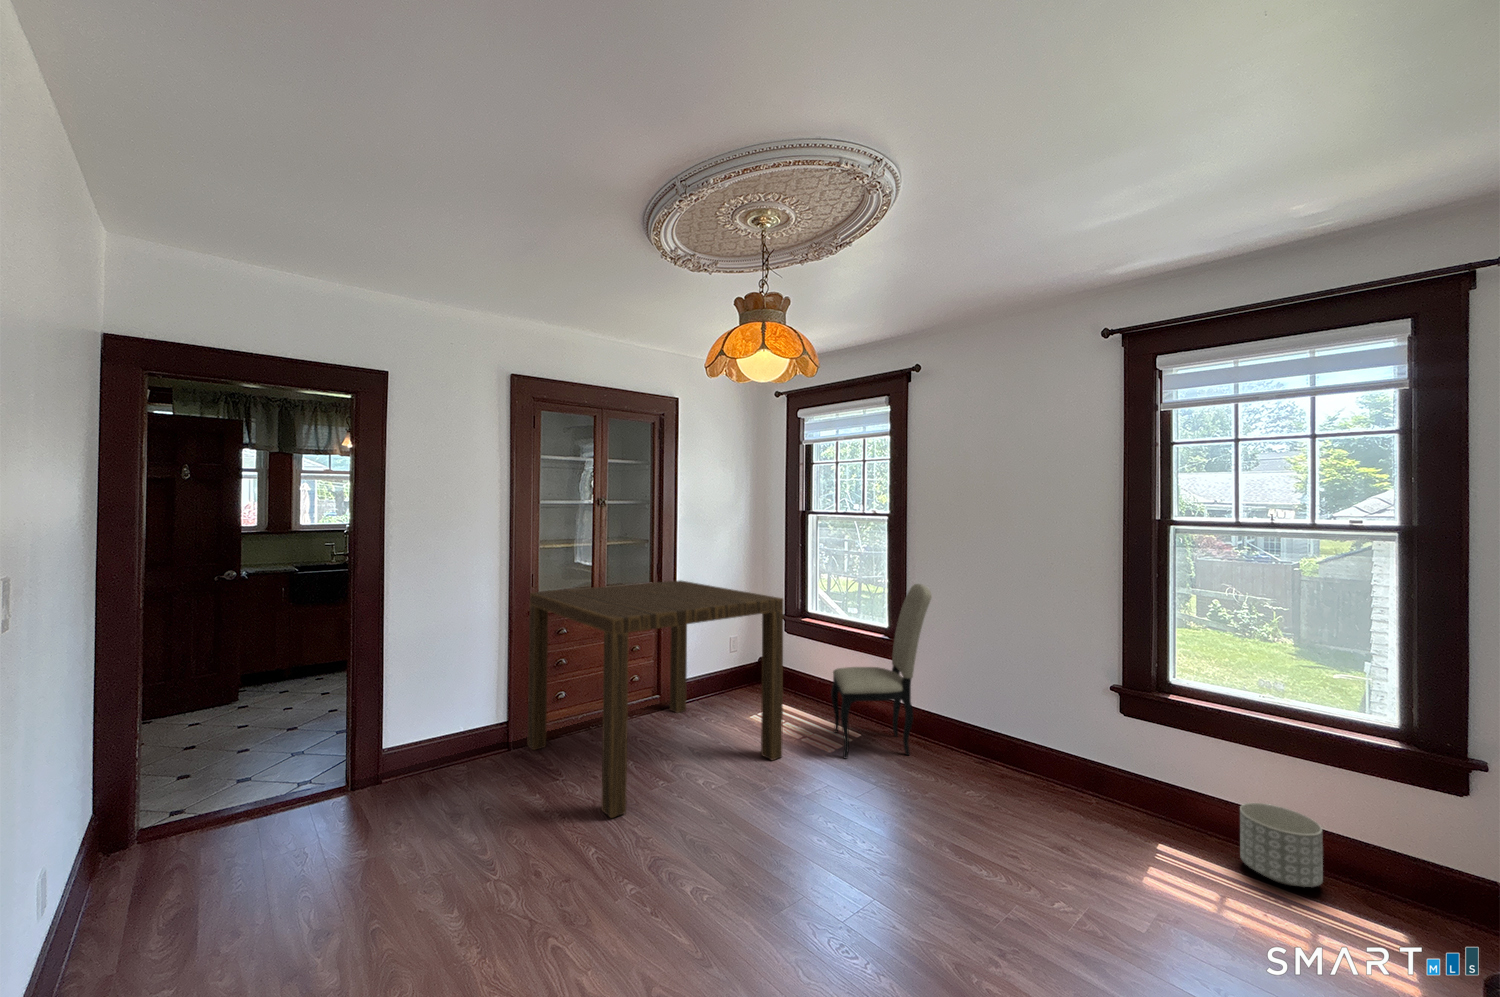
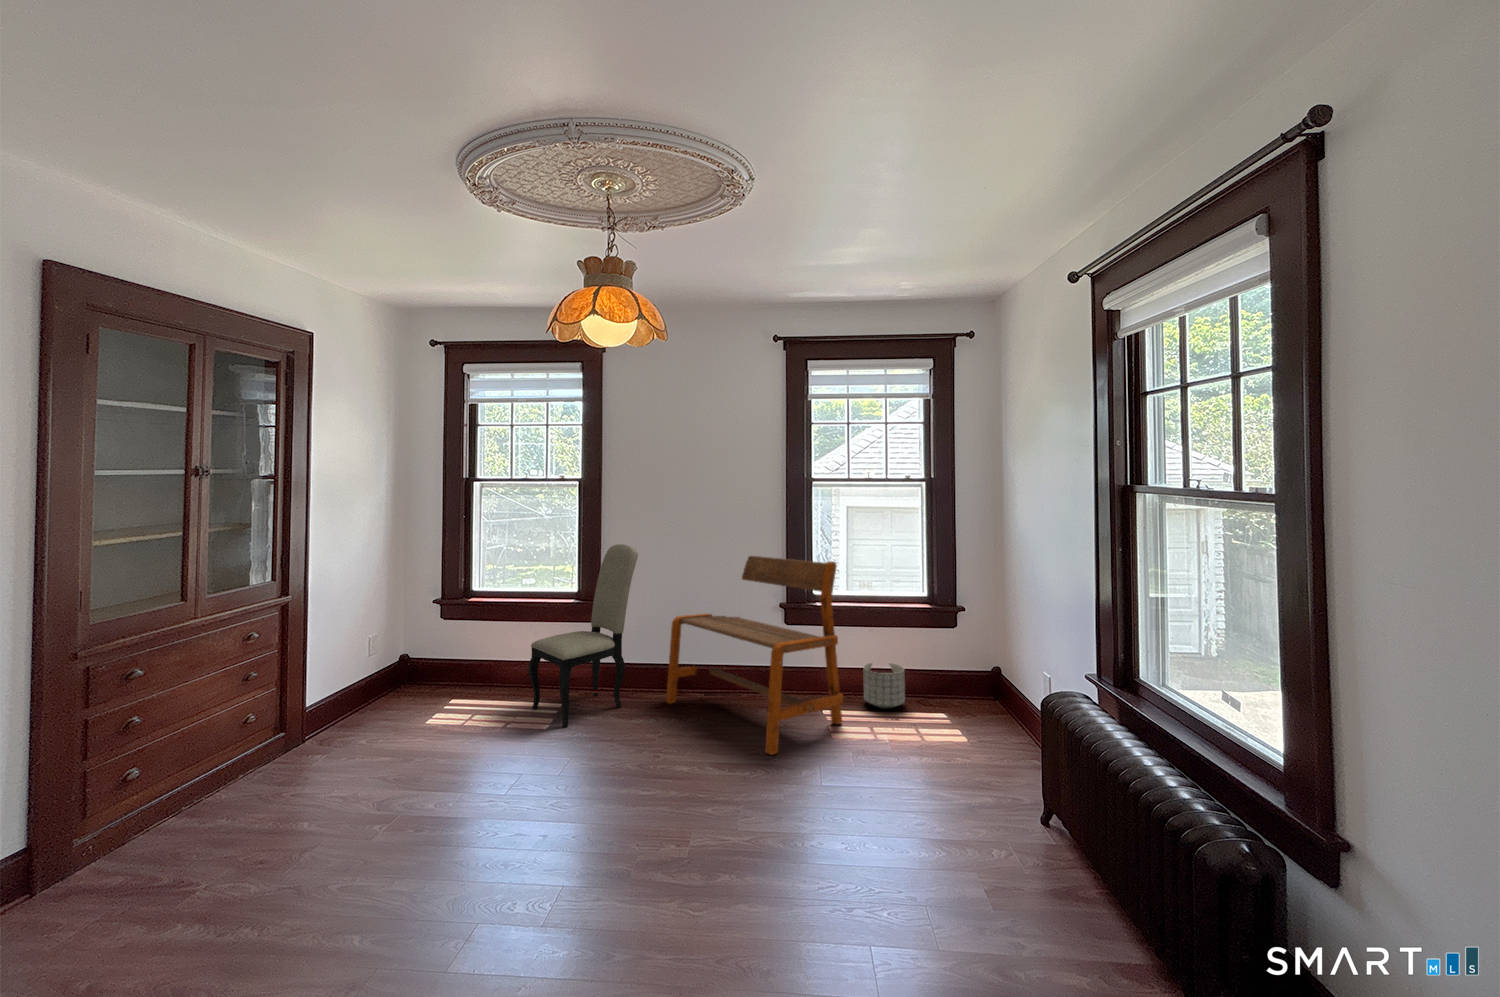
dining table: present [527,581,783,818] -> none [15,566,498,892]
bench: none [960,607,1173,872] -> present [666,556,843,755]

